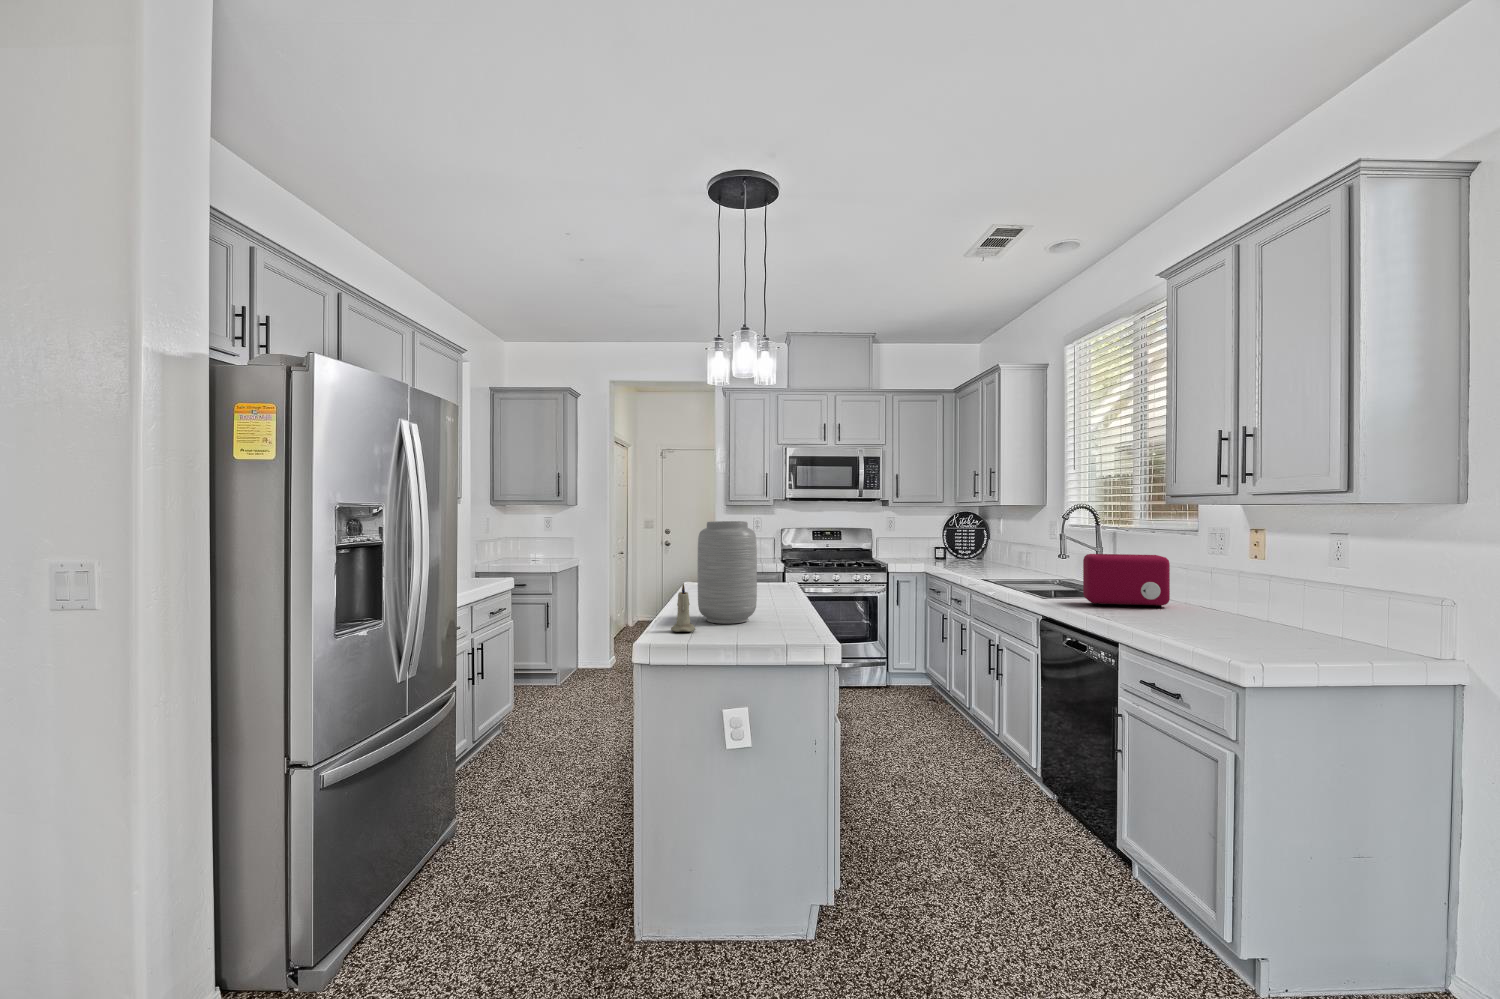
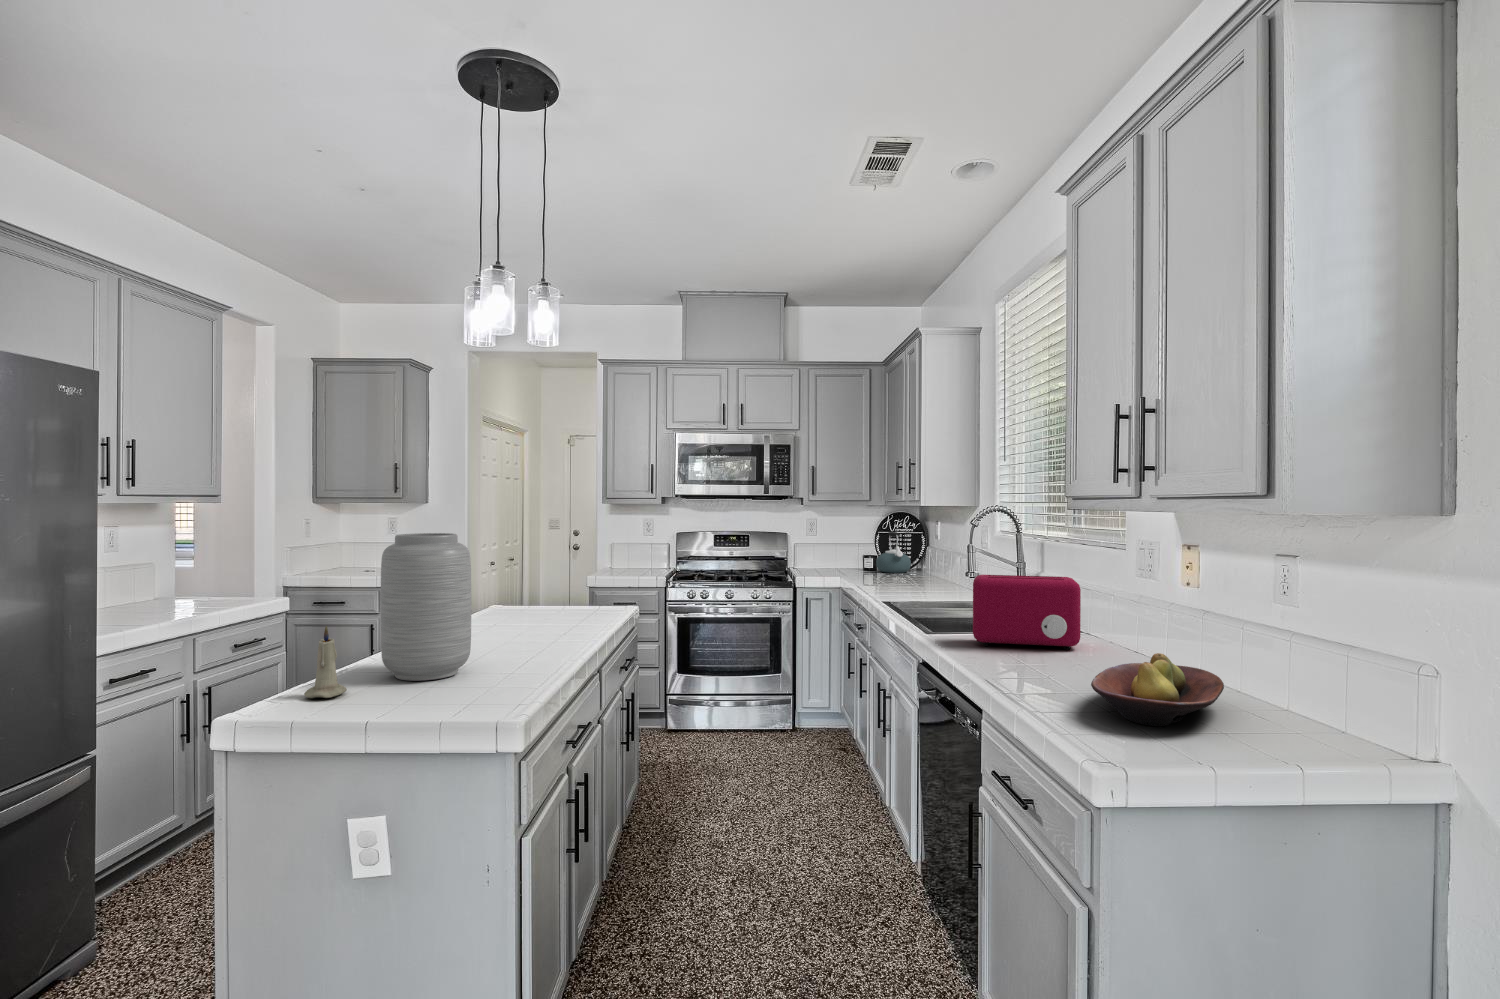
kettle: none [948,528,977,561] -> present [876,532,911,573]
fruit bowl: none [1211,601,1303,646] -> present [1091,653,1224,726]

